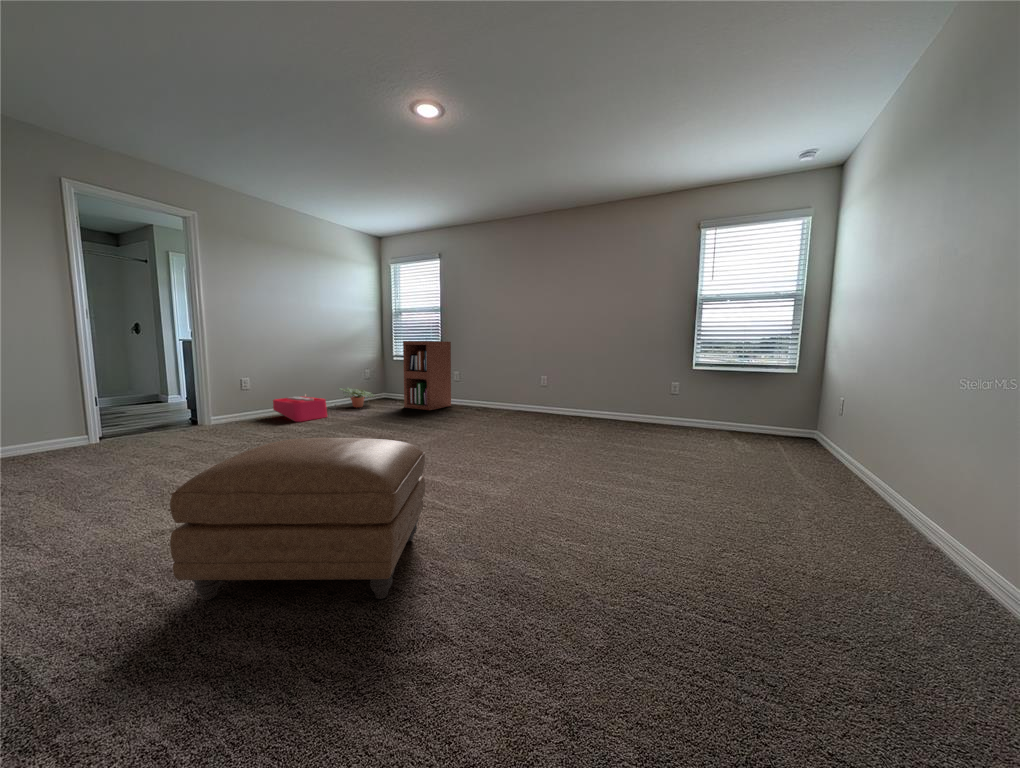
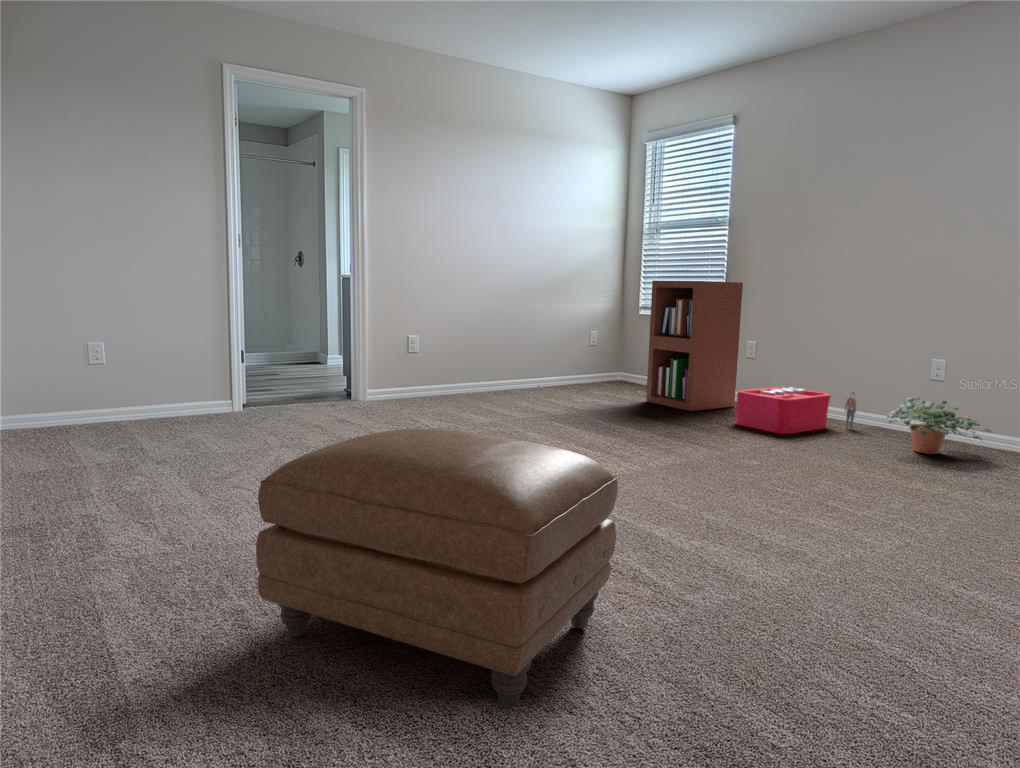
potted plant: present [339,388,374,407] -> present [887,397,991,454]
storage bin: present [273,394,327,422] -> present [735,387,856,434]

